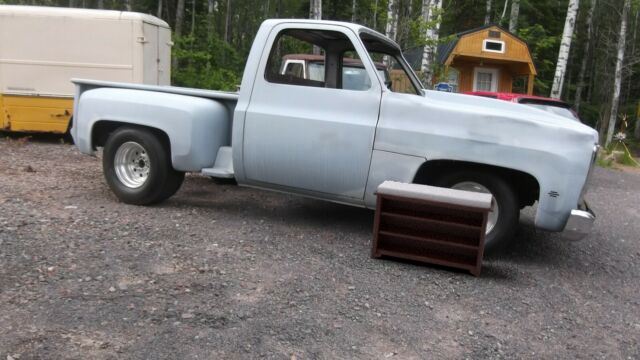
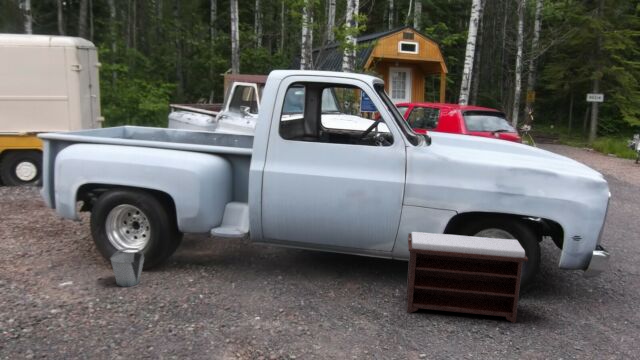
bucket: none [110,180,141,214] -> present [110,248,144,287]

